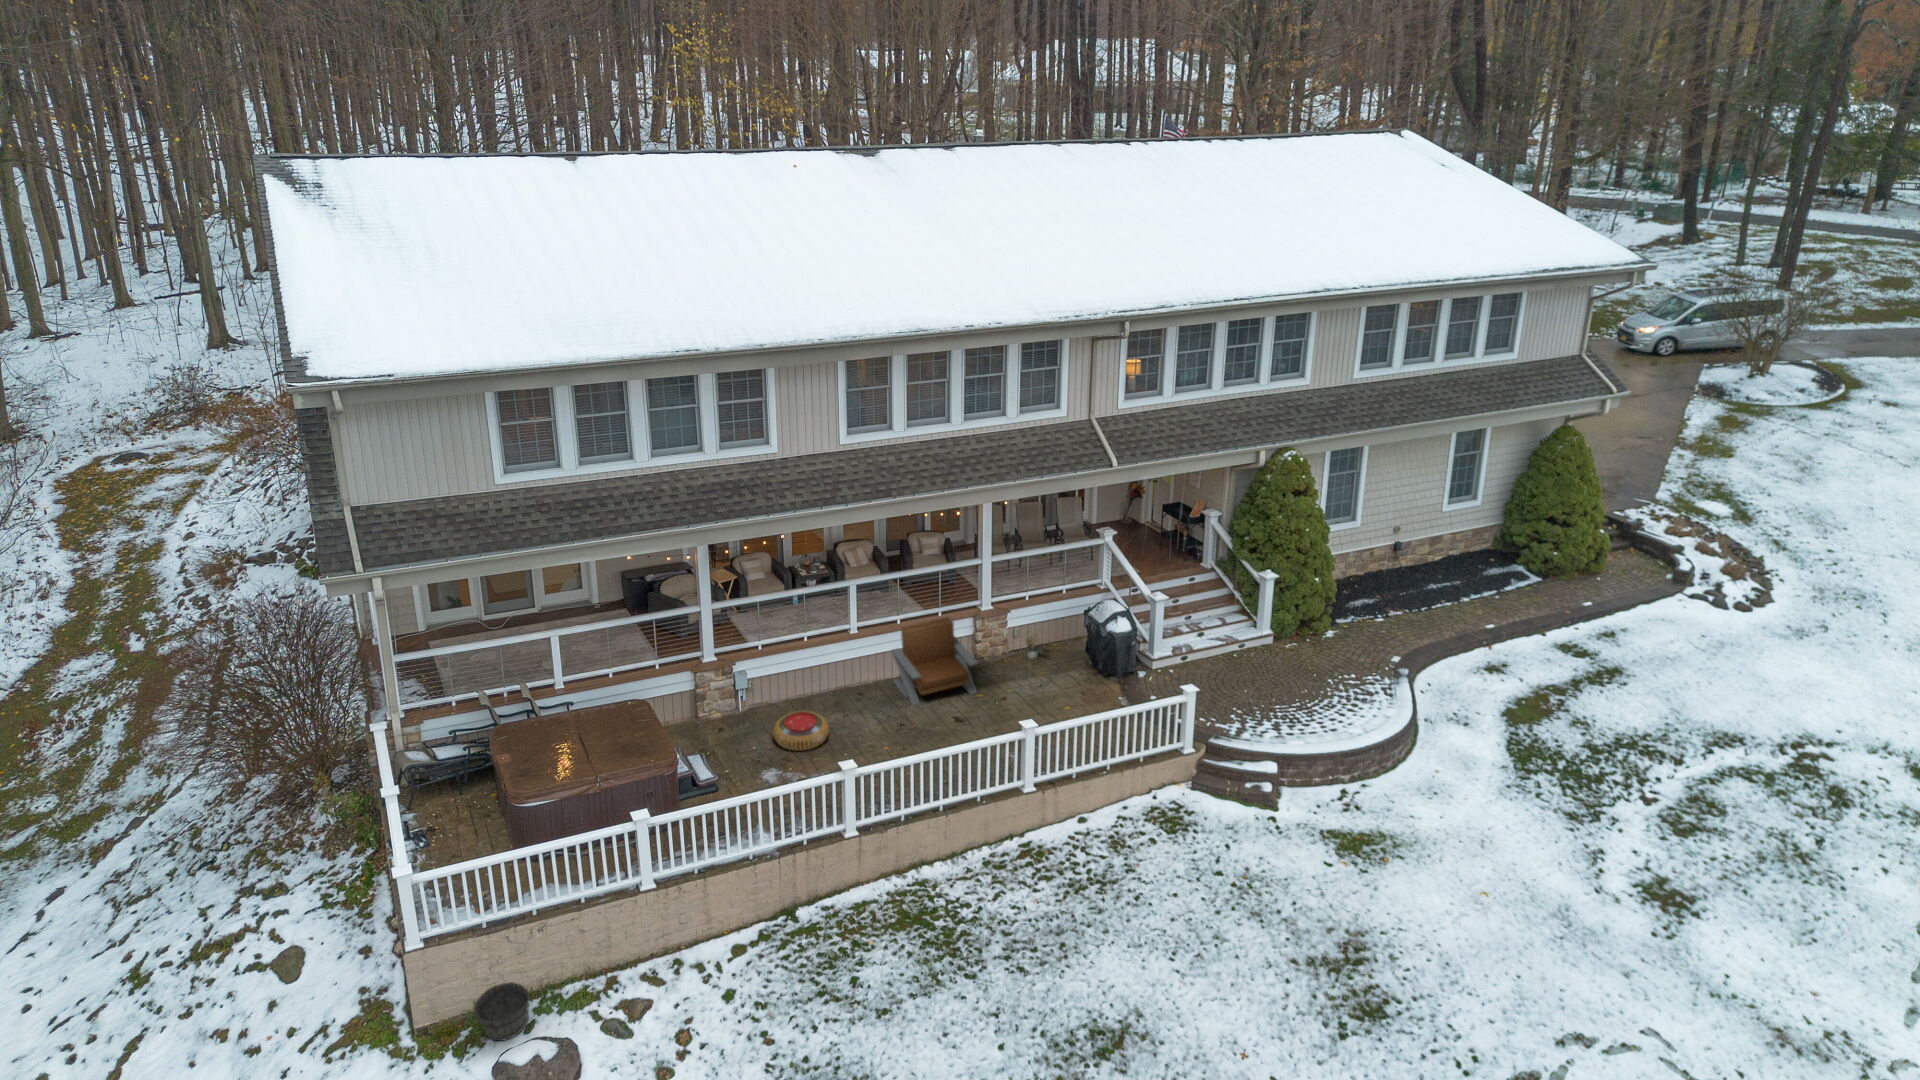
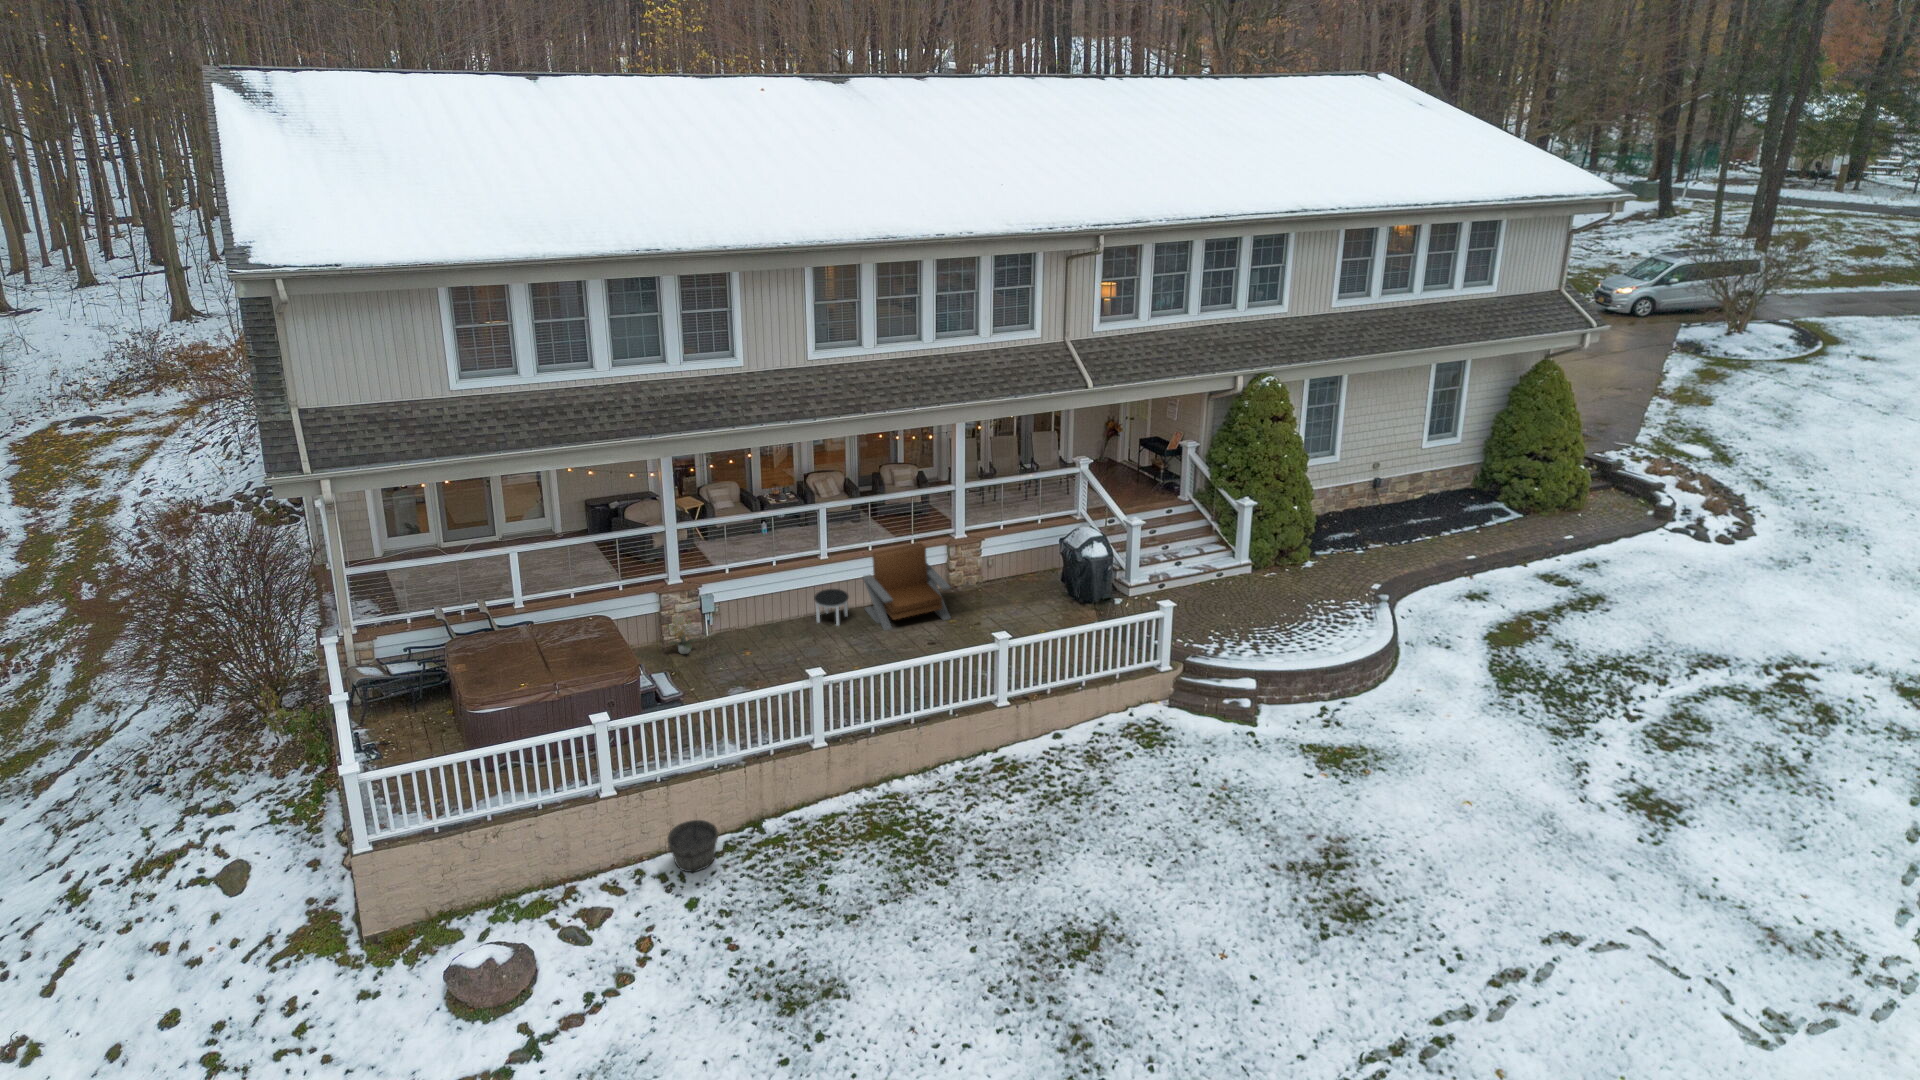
potted plant: present [1023,631,1043,659] -> present [669,619,696,654]
round table: none [844,662,878,701] -> present [814,589,848,625]
pouf: present [773,711,829,751] -> none [740,633,798,672]
wooden bucket: present [474,982,529,1041] -> present [667,820,718,872]

